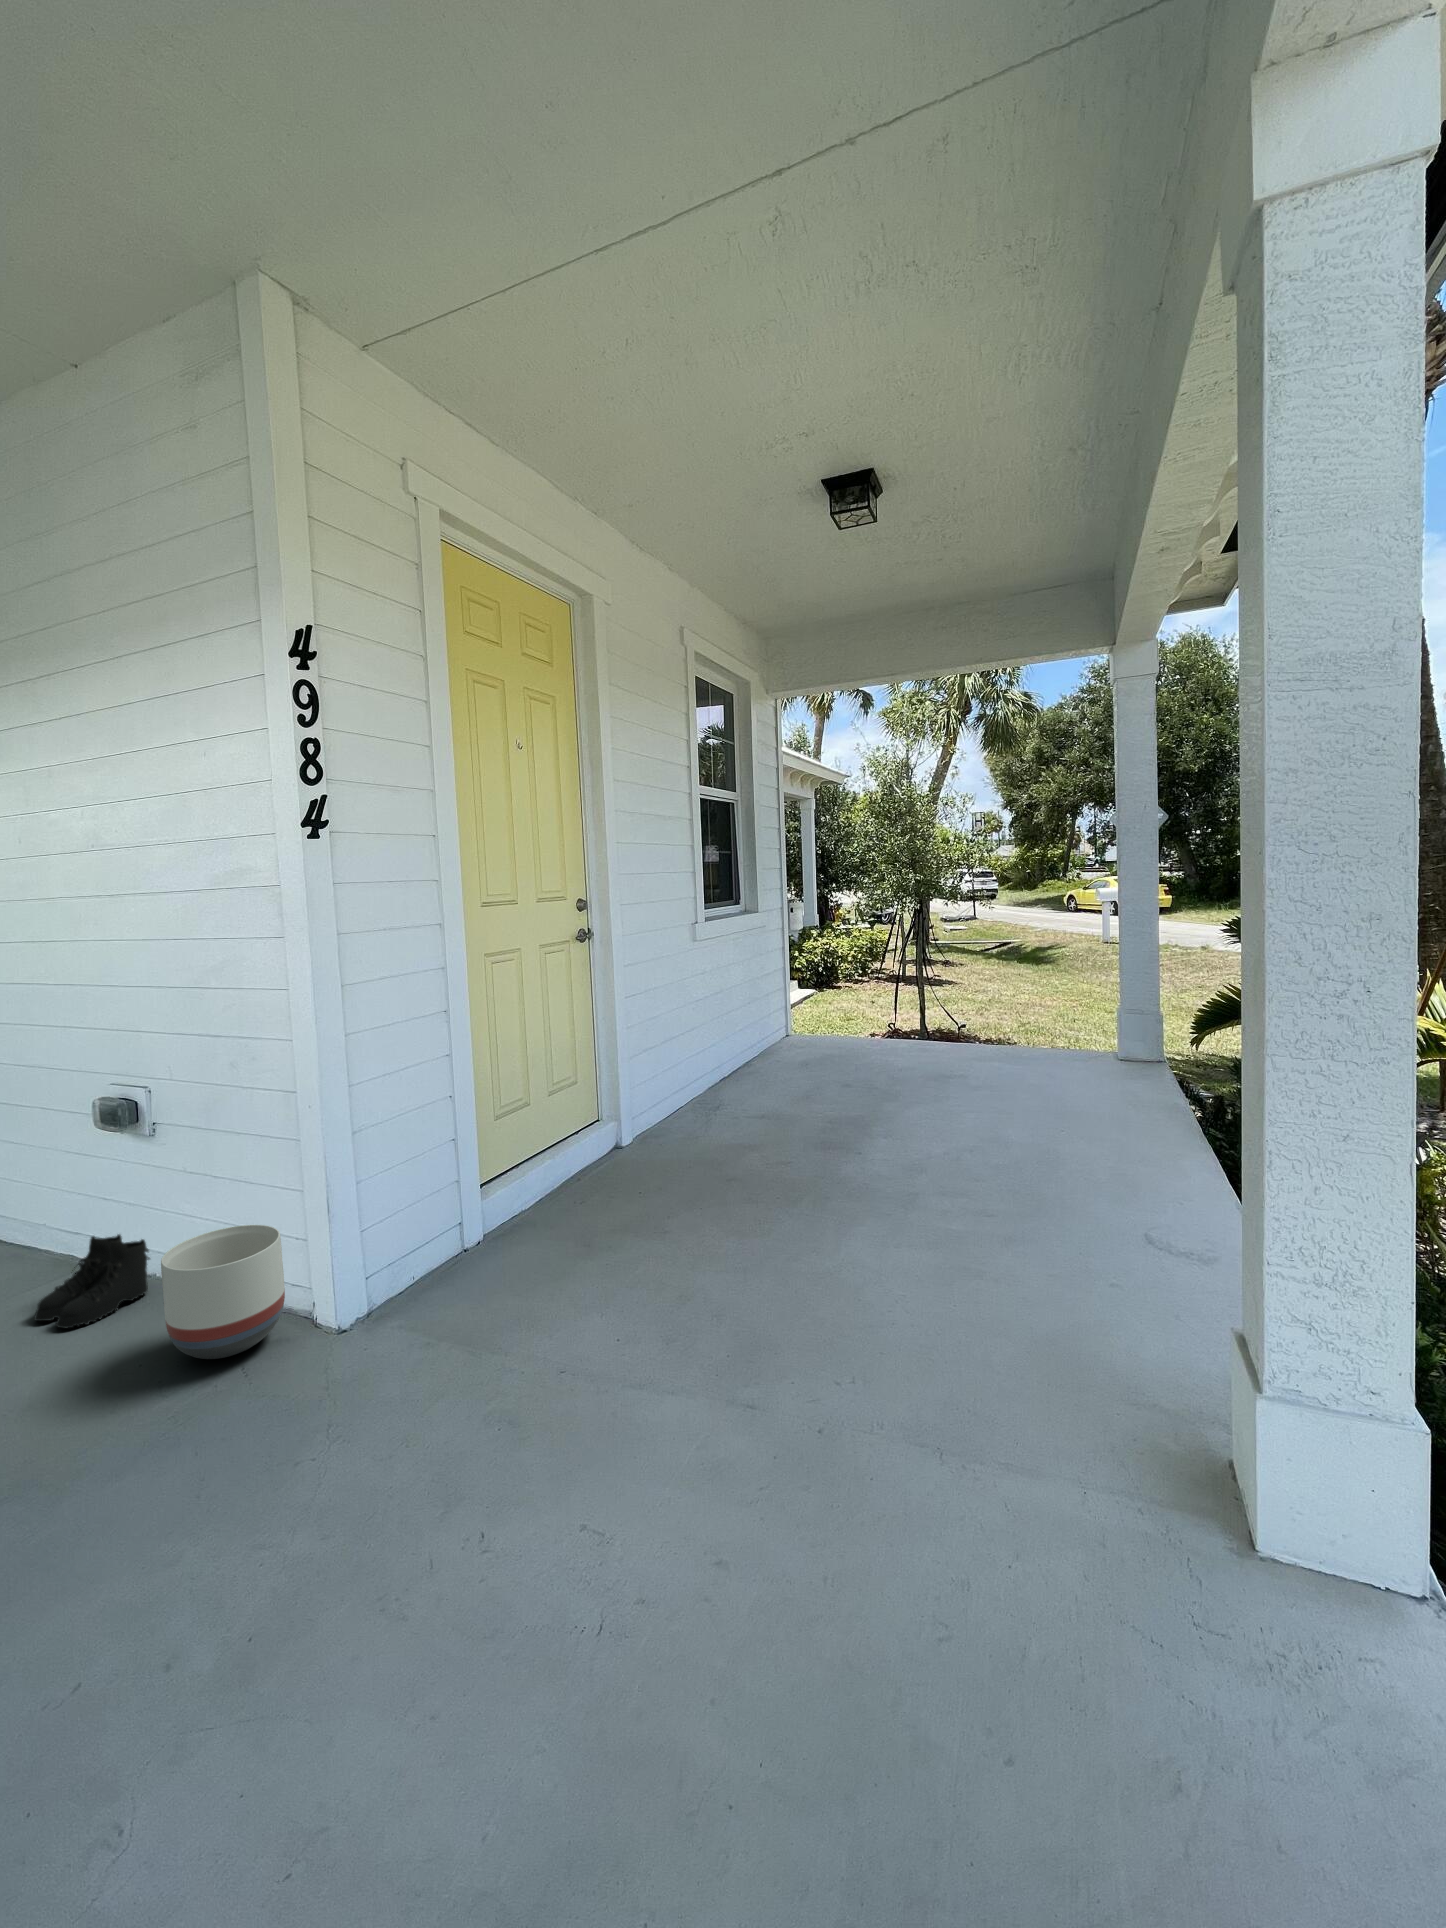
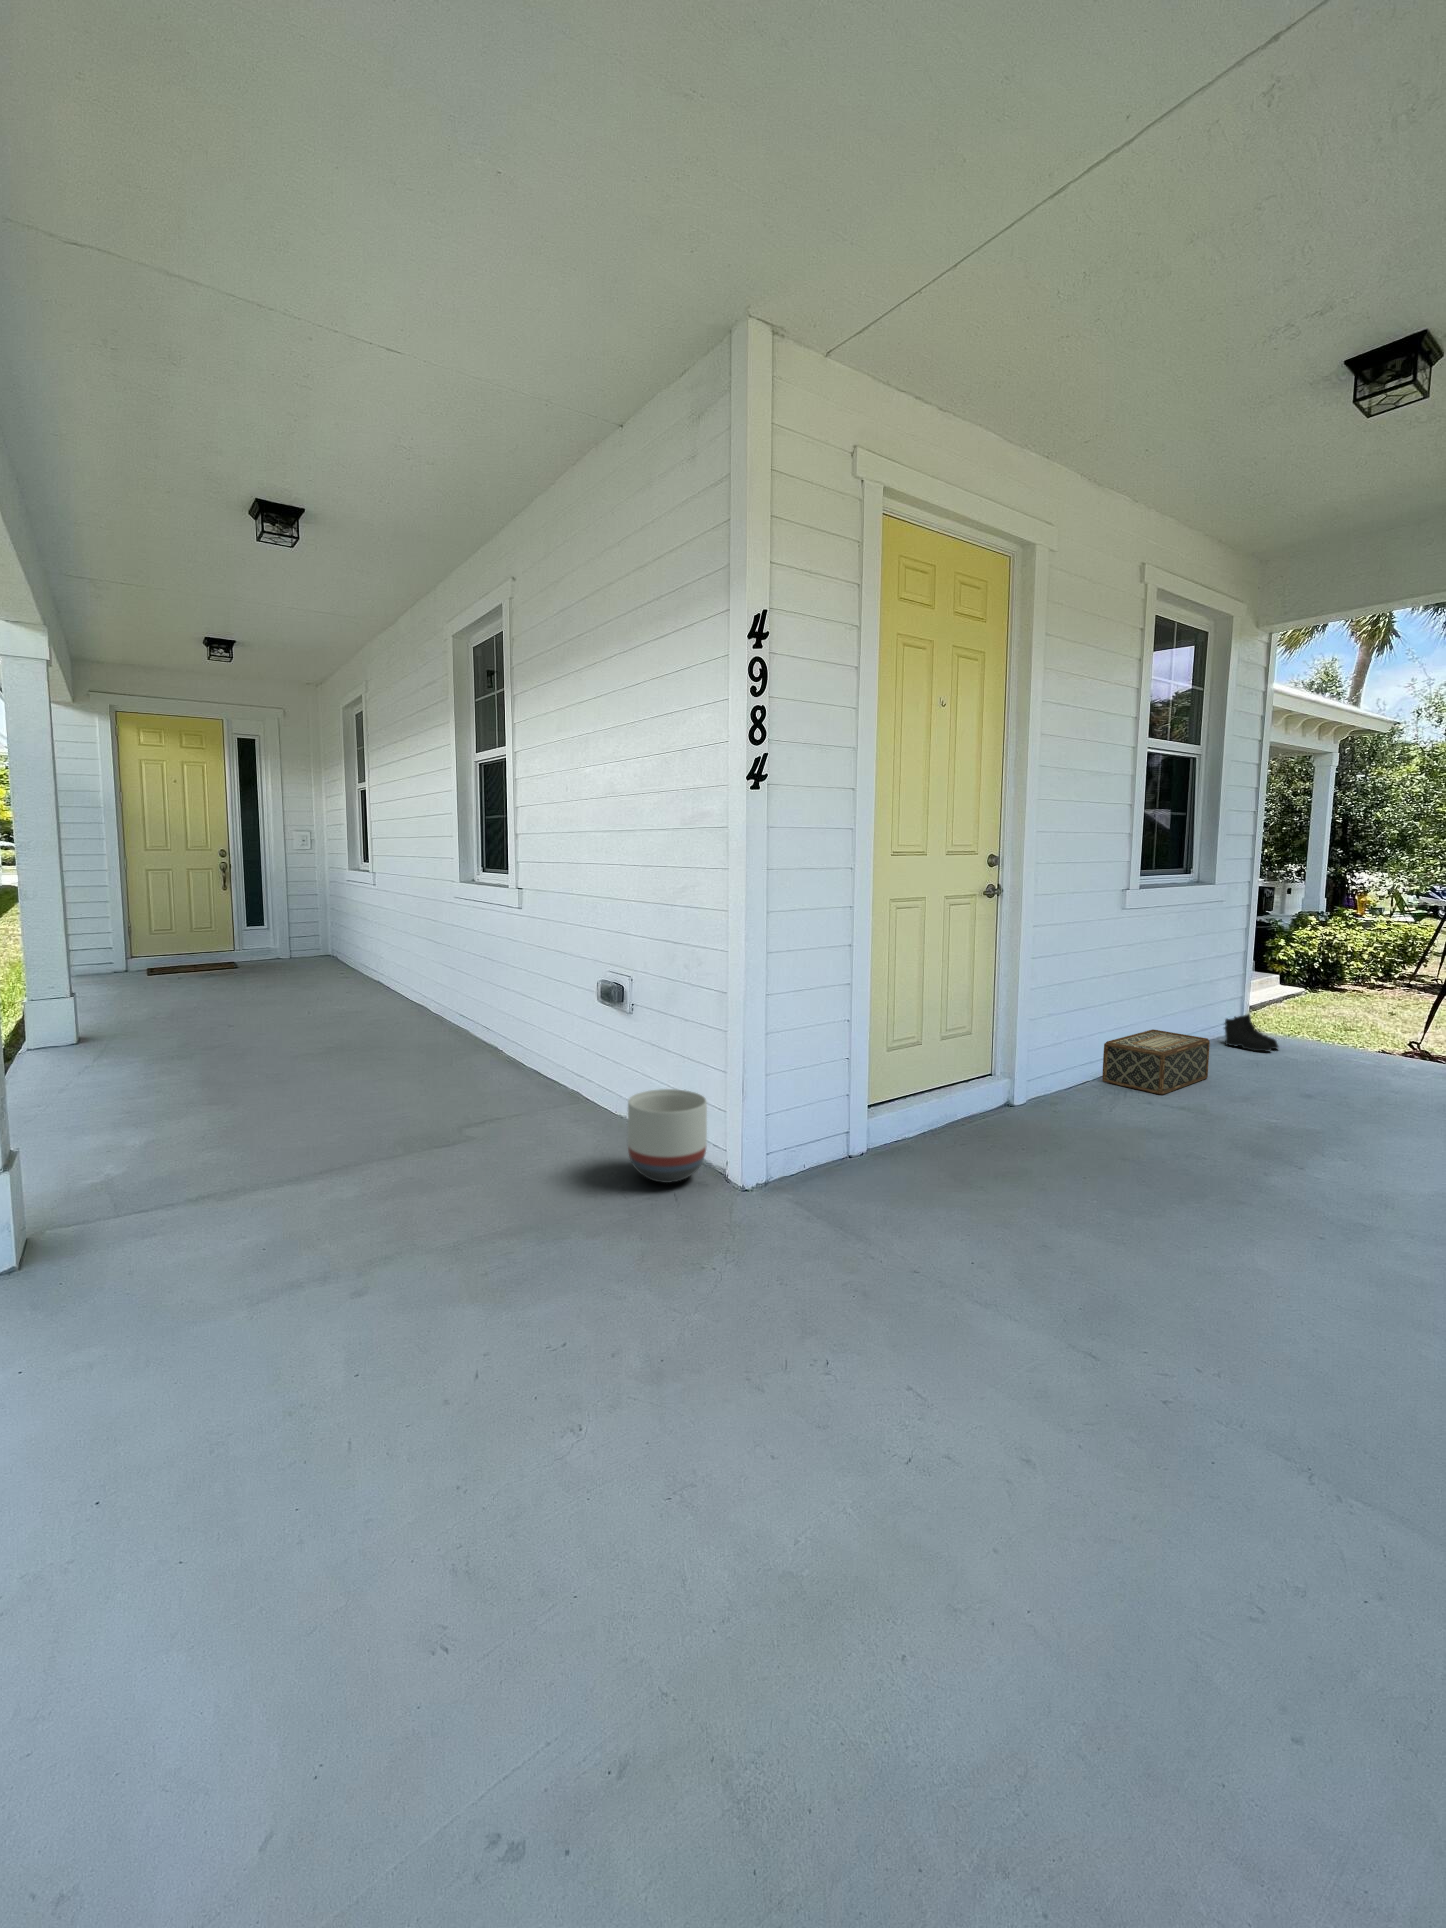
woven basket: none [690,1048,773,1109] -> present [1102,1029,1210,1095]
boots: present [34,1234,150,1328] -> present [1224,1014,1278,1052]

